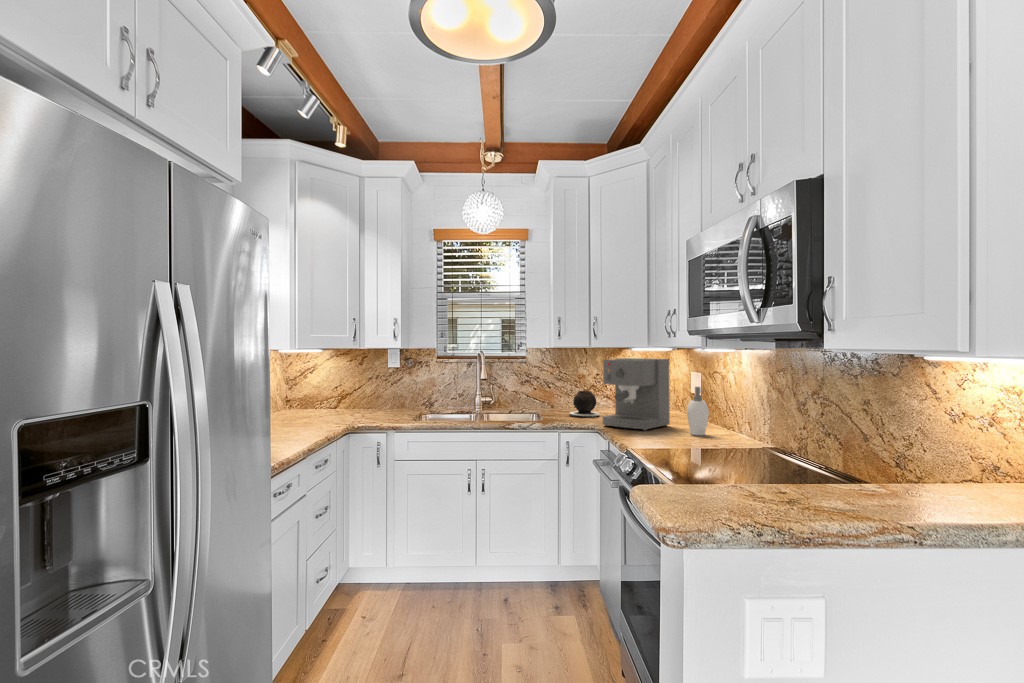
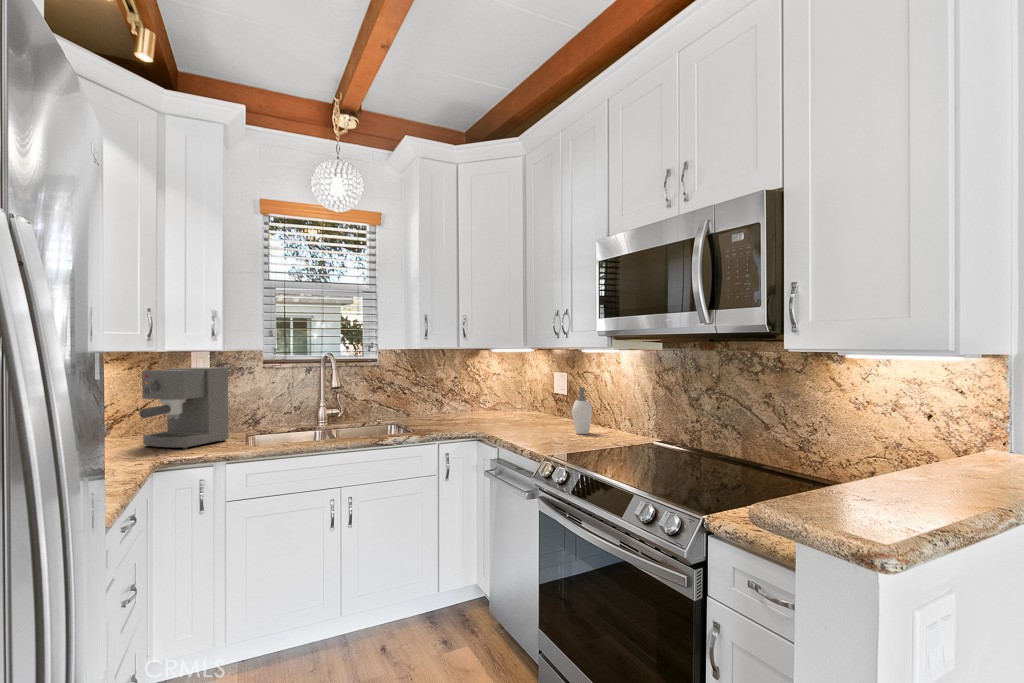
coffee maker: present [603,358,670,431] -> present [139,368,229,449]
vase: present [569,391,600,417] -> none [434,396,466,423]

